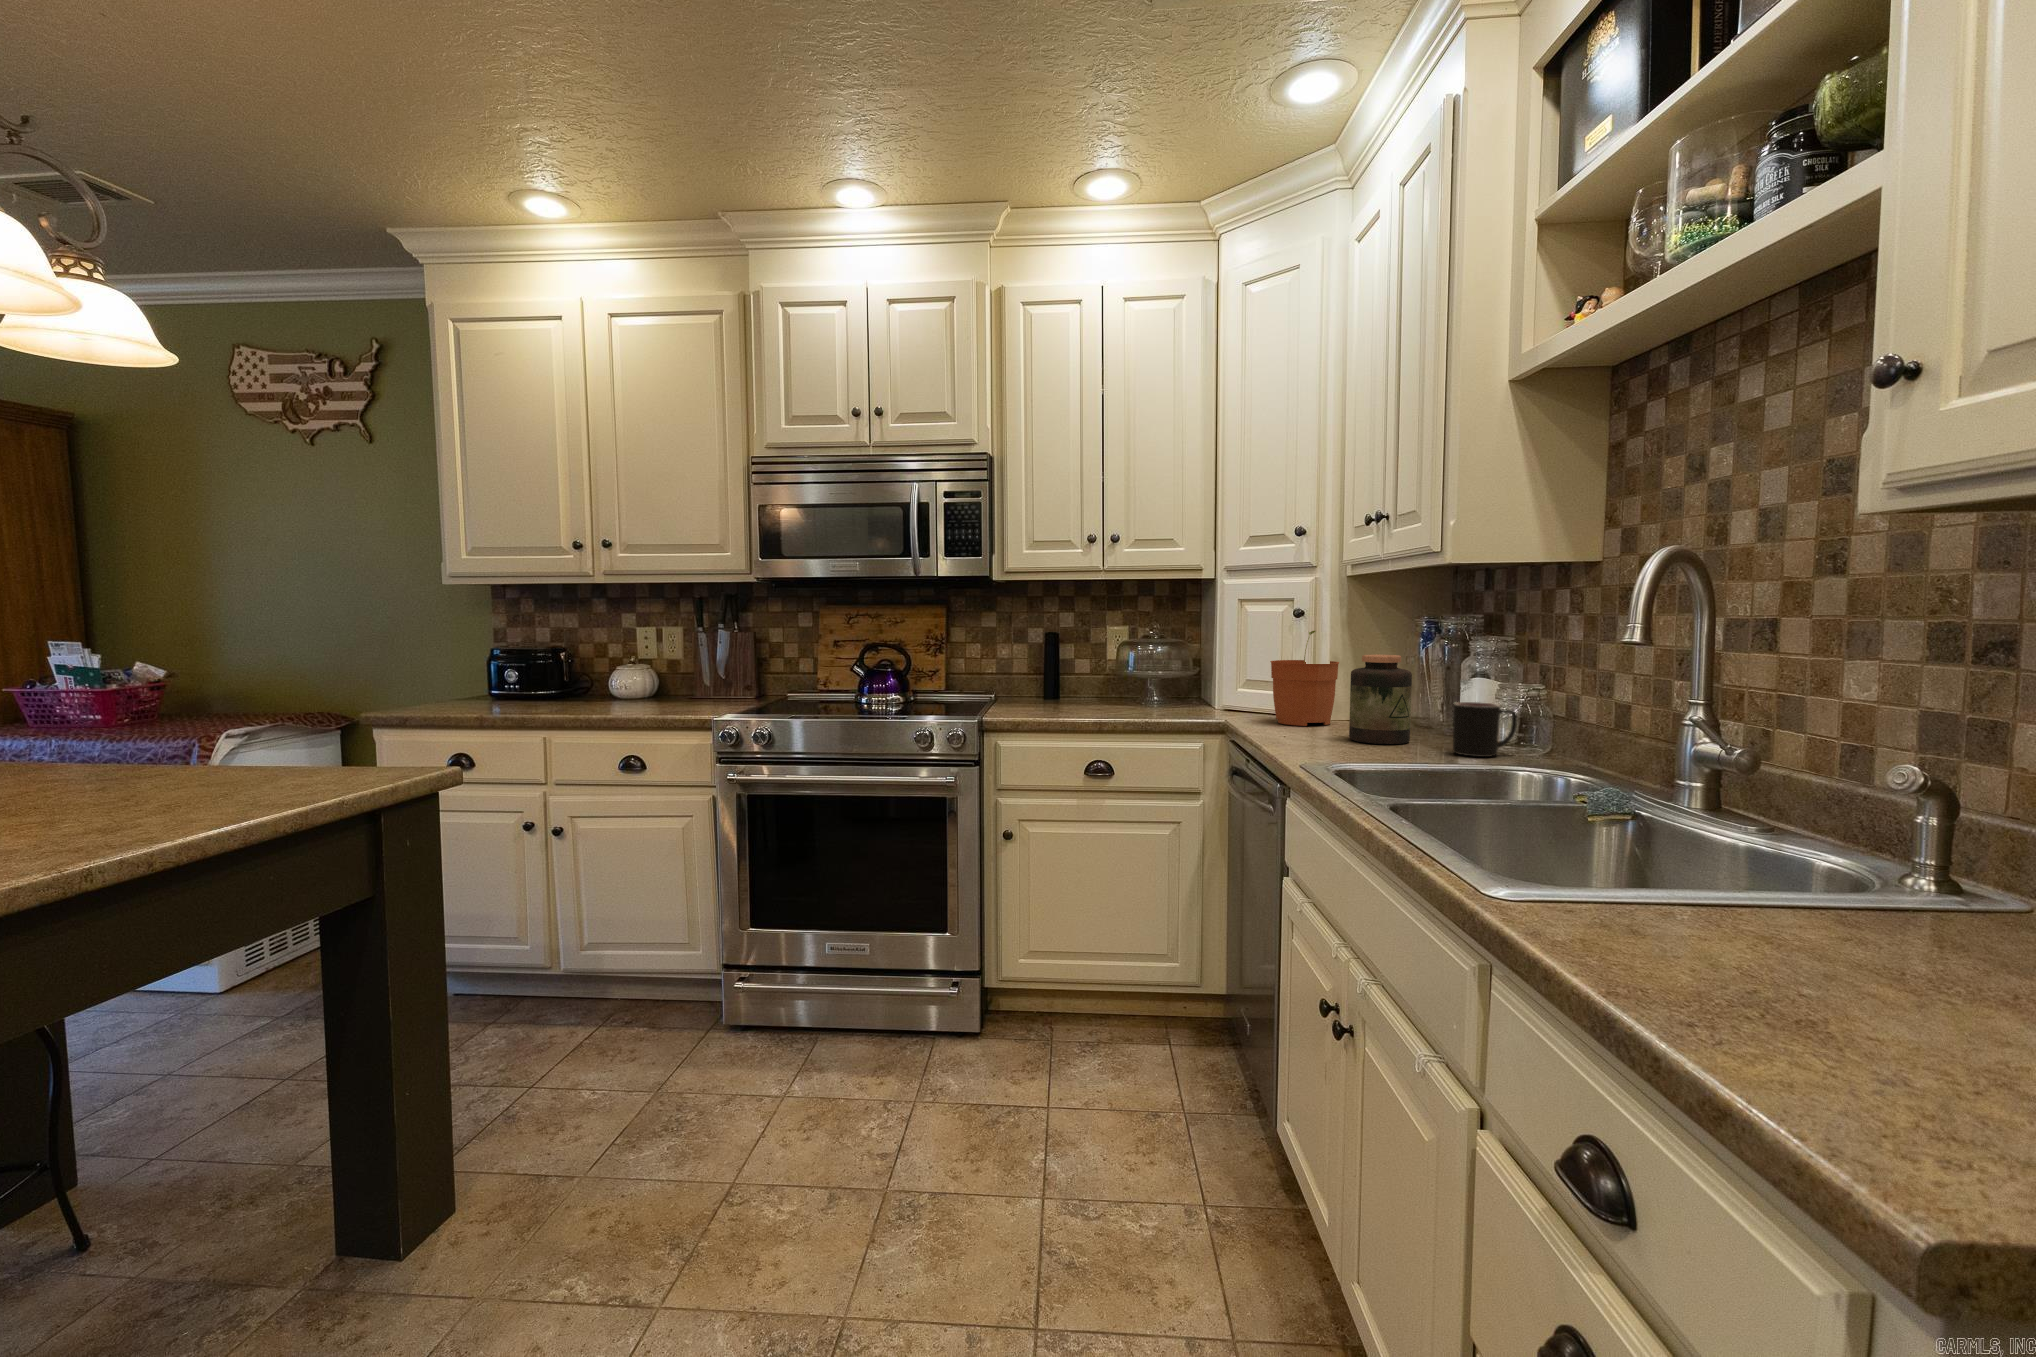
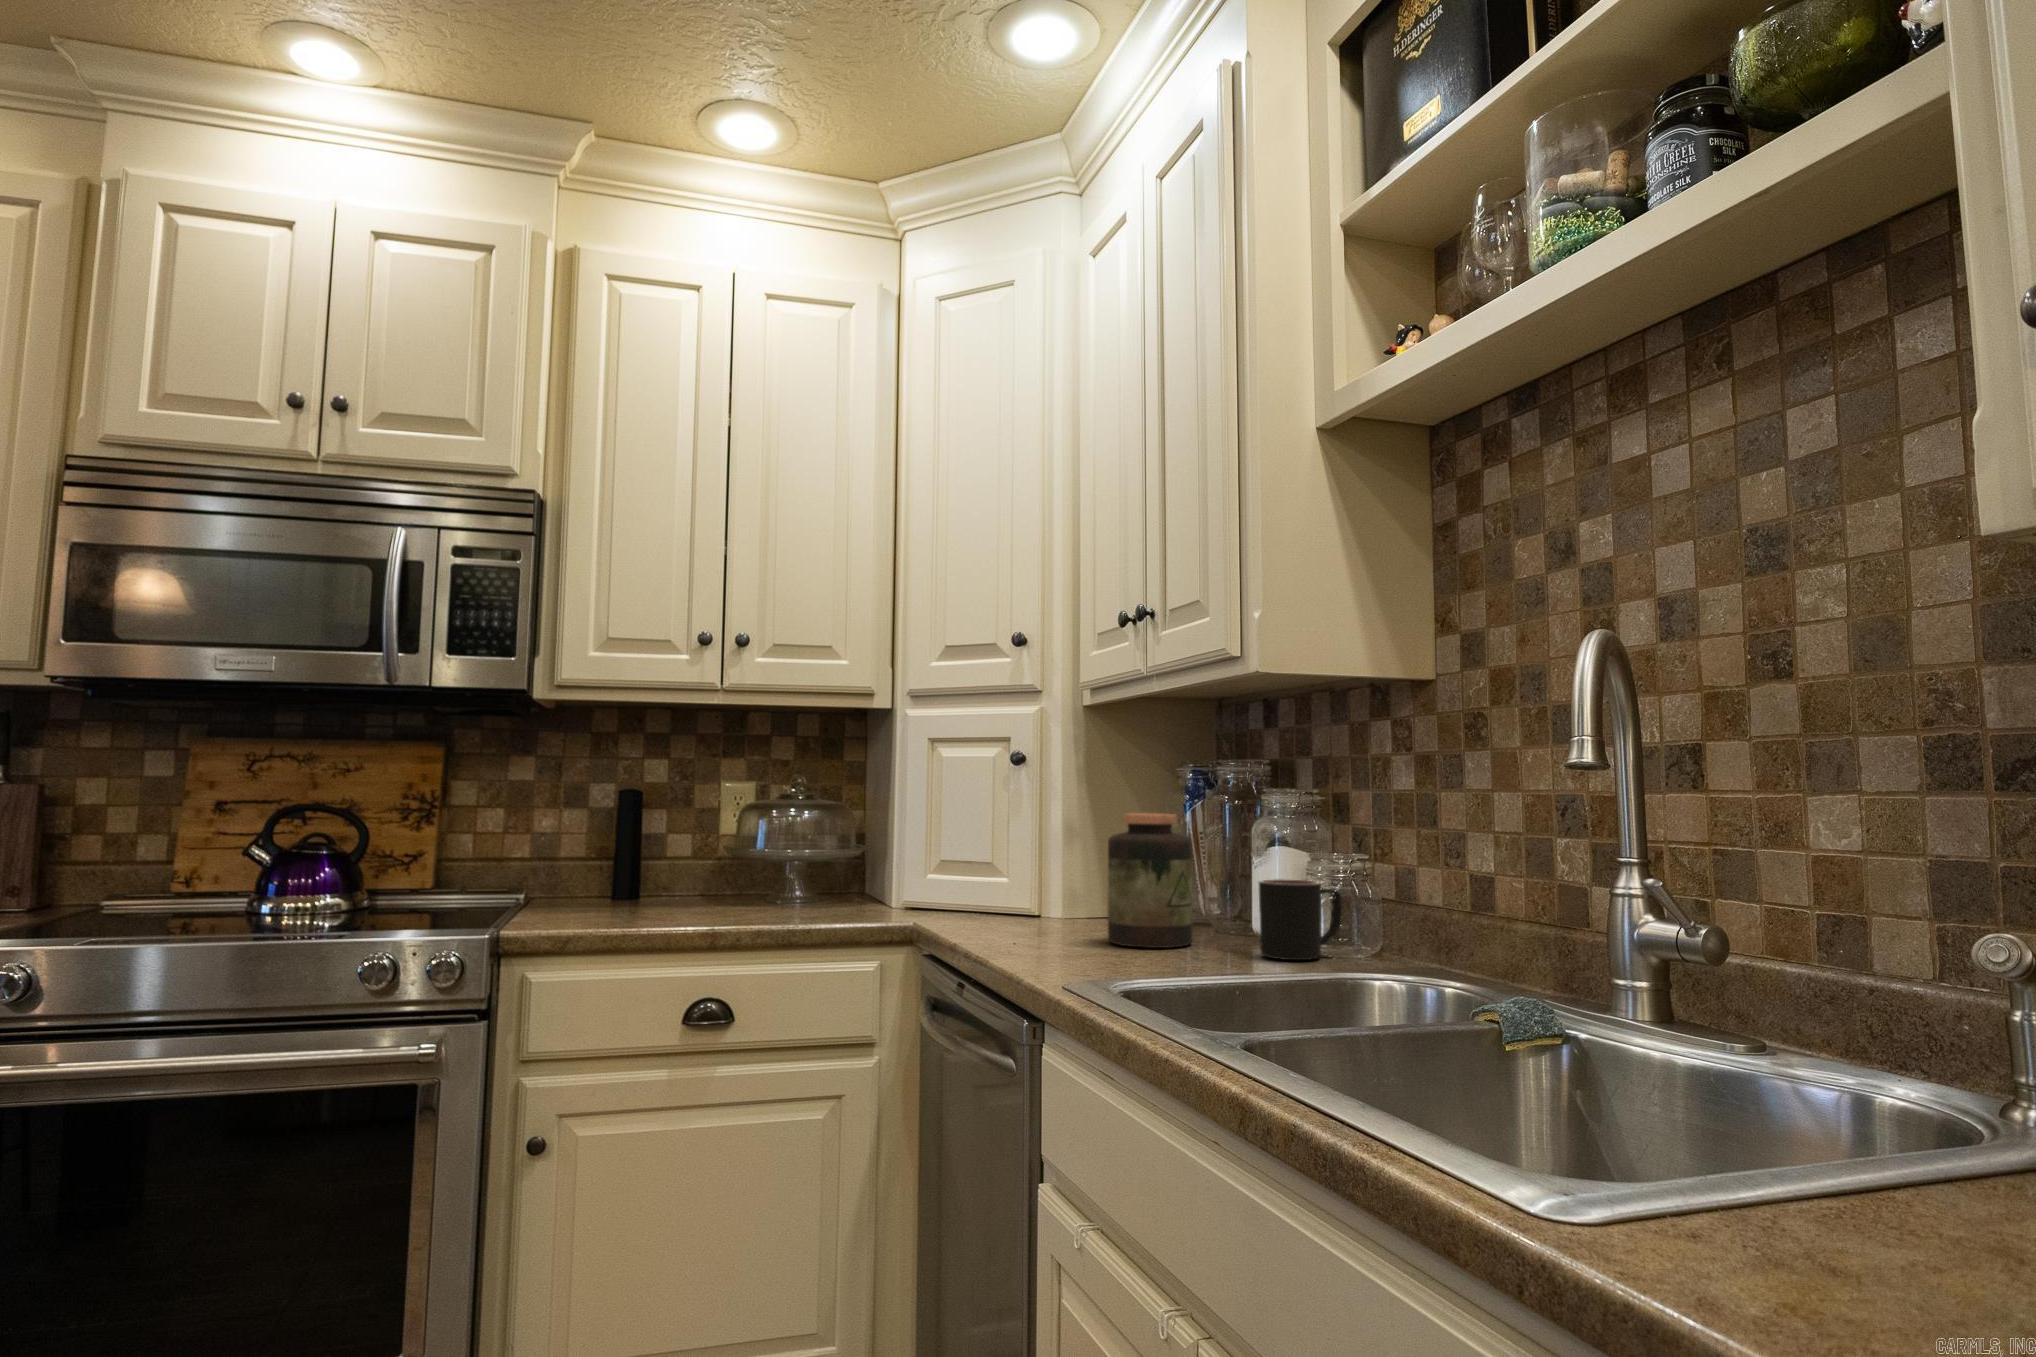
plant pot: present [1270,631,1339,726] -> none [981,783,1079,926]

